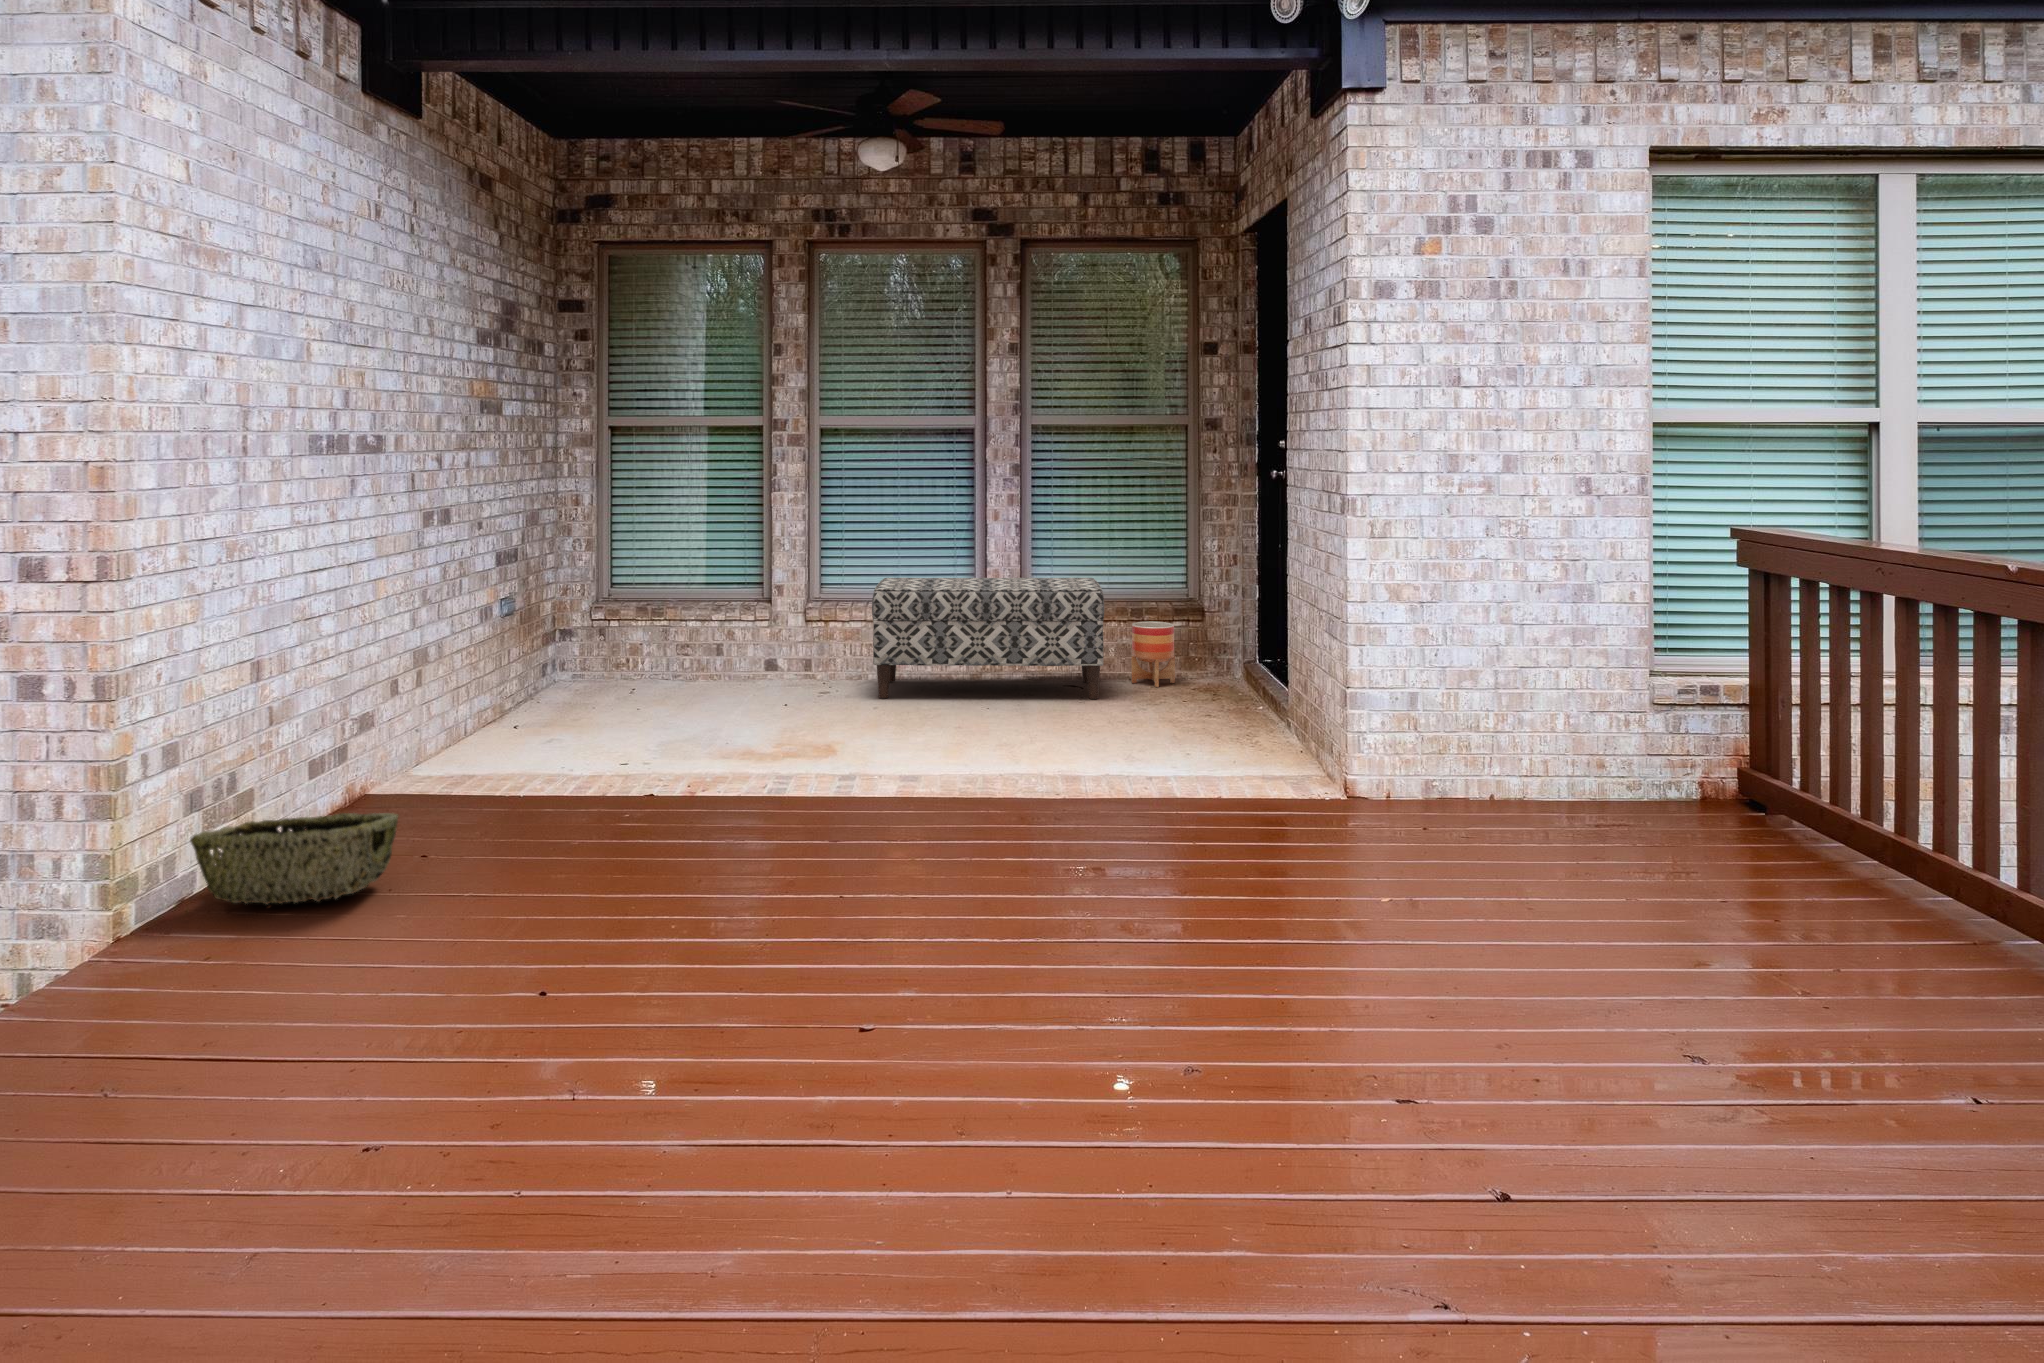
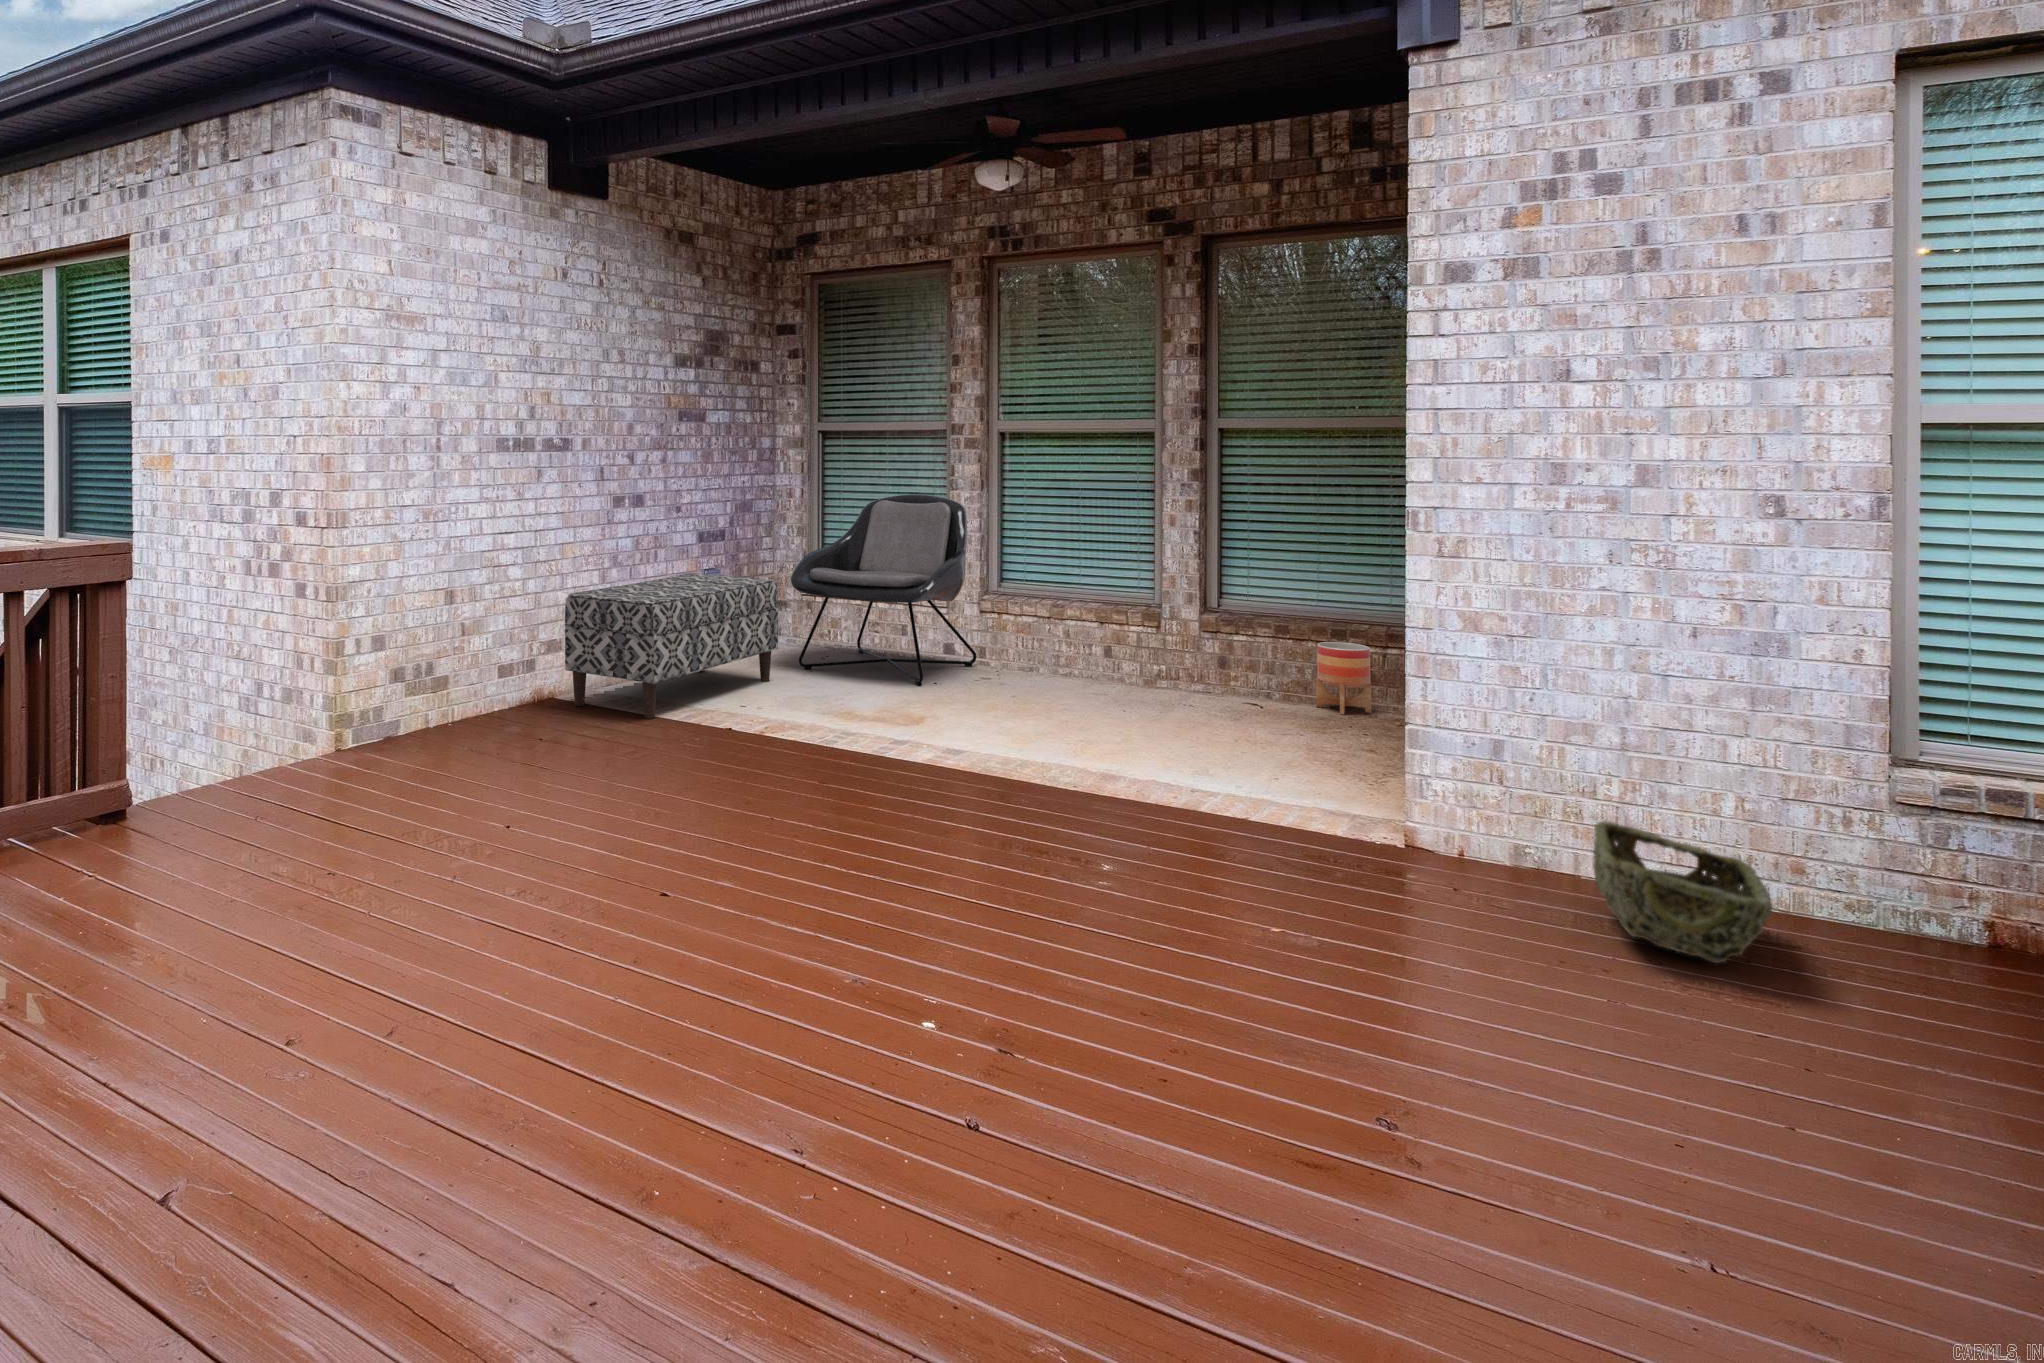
lounge chair: none [616,499,809,710] -> present [791,494,977,685]
bench: present [872,578,1104,699] -> present [565,573,778,719]
woven basket: present [190,813,398,904] -> present [1593,821,1773,963]

